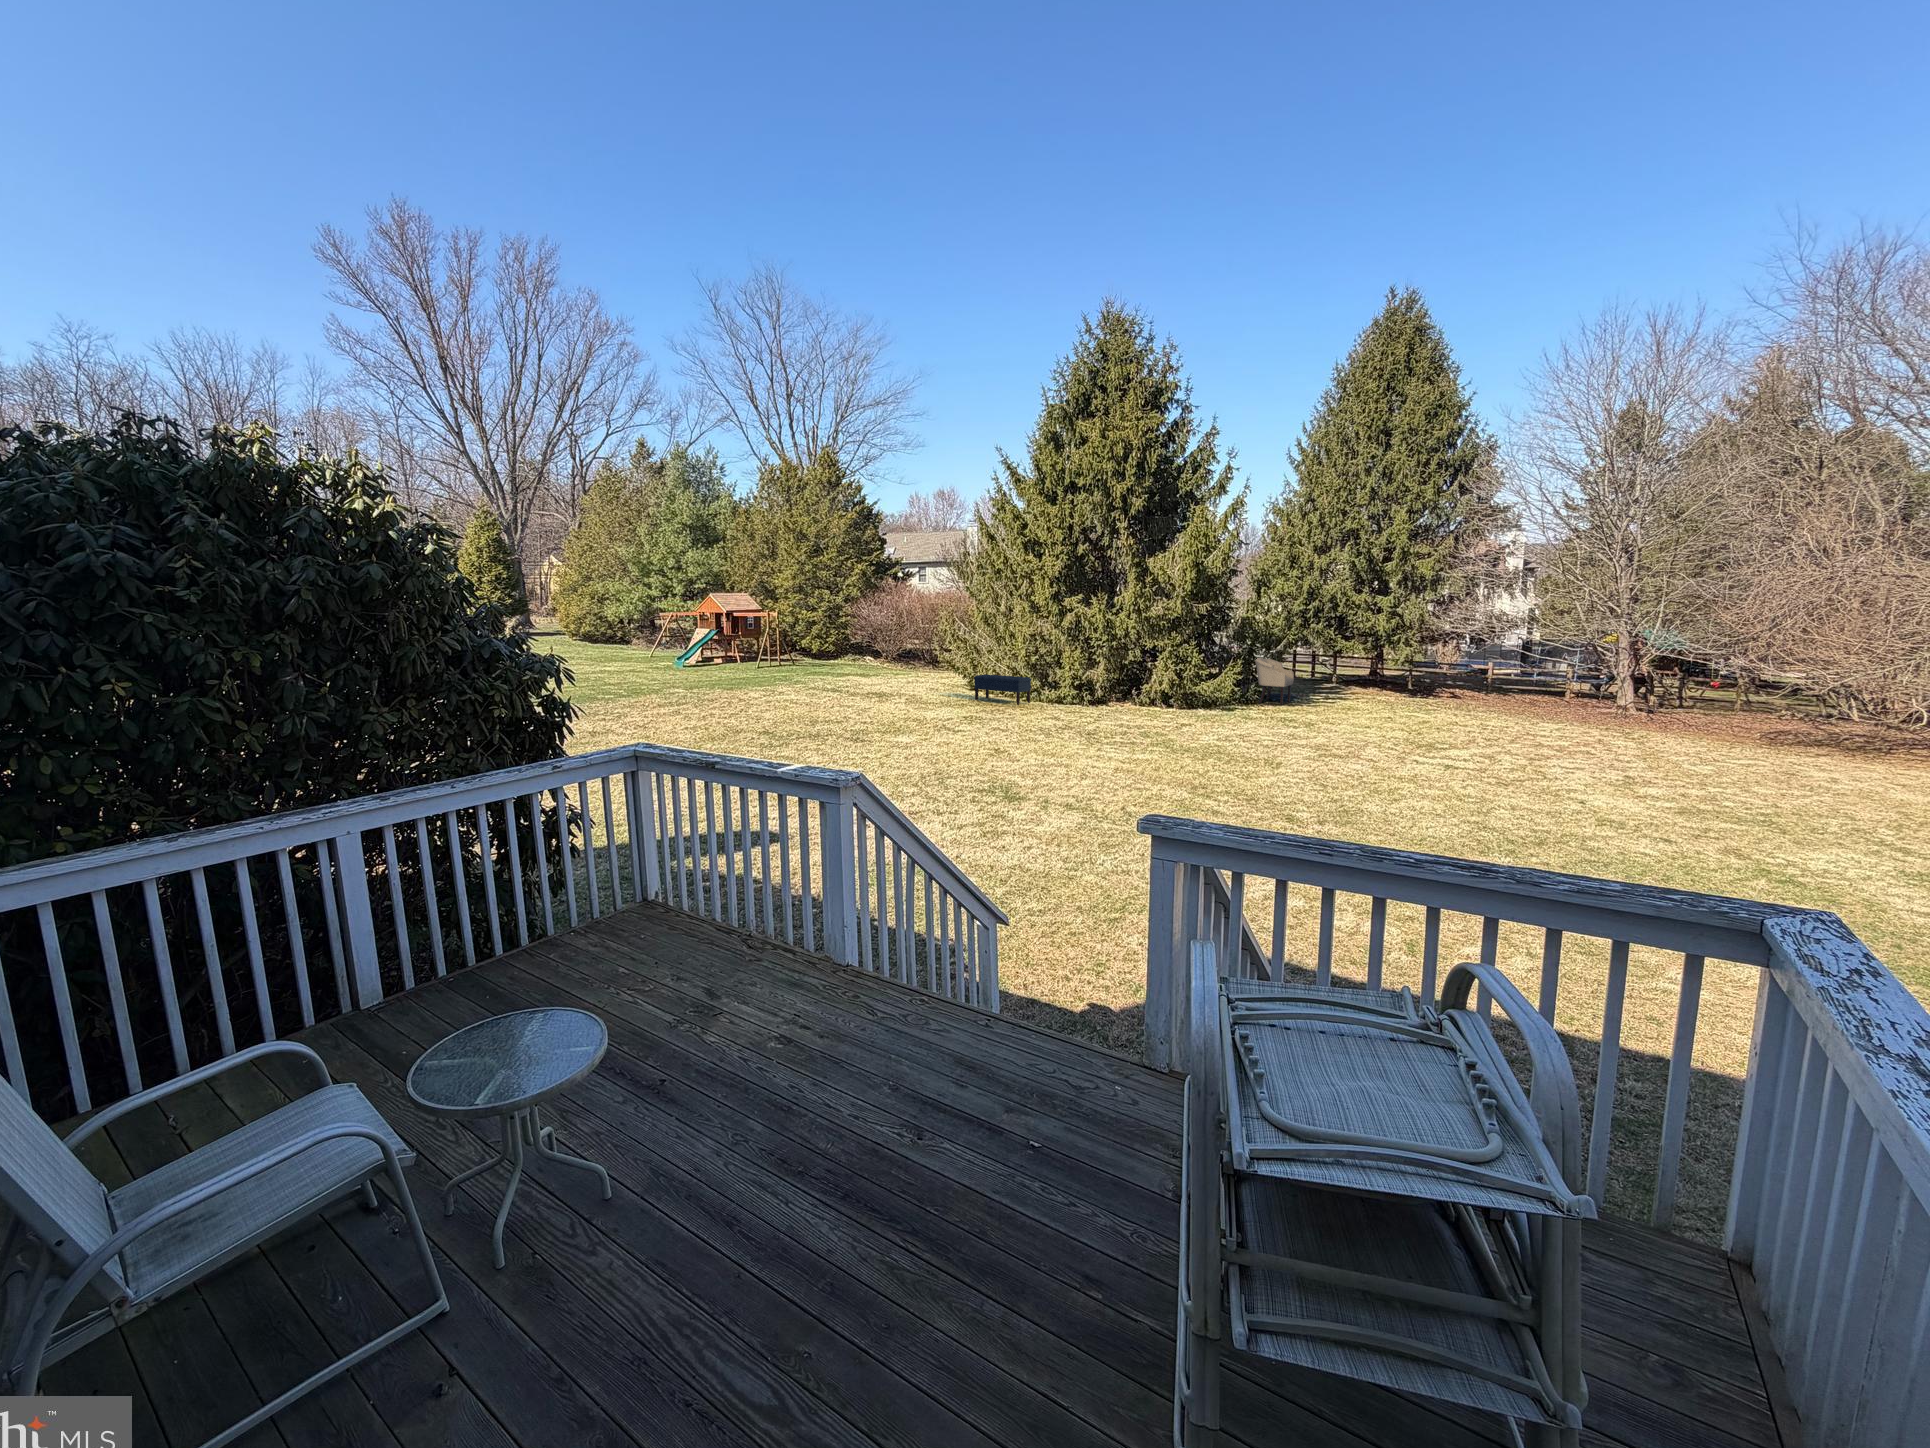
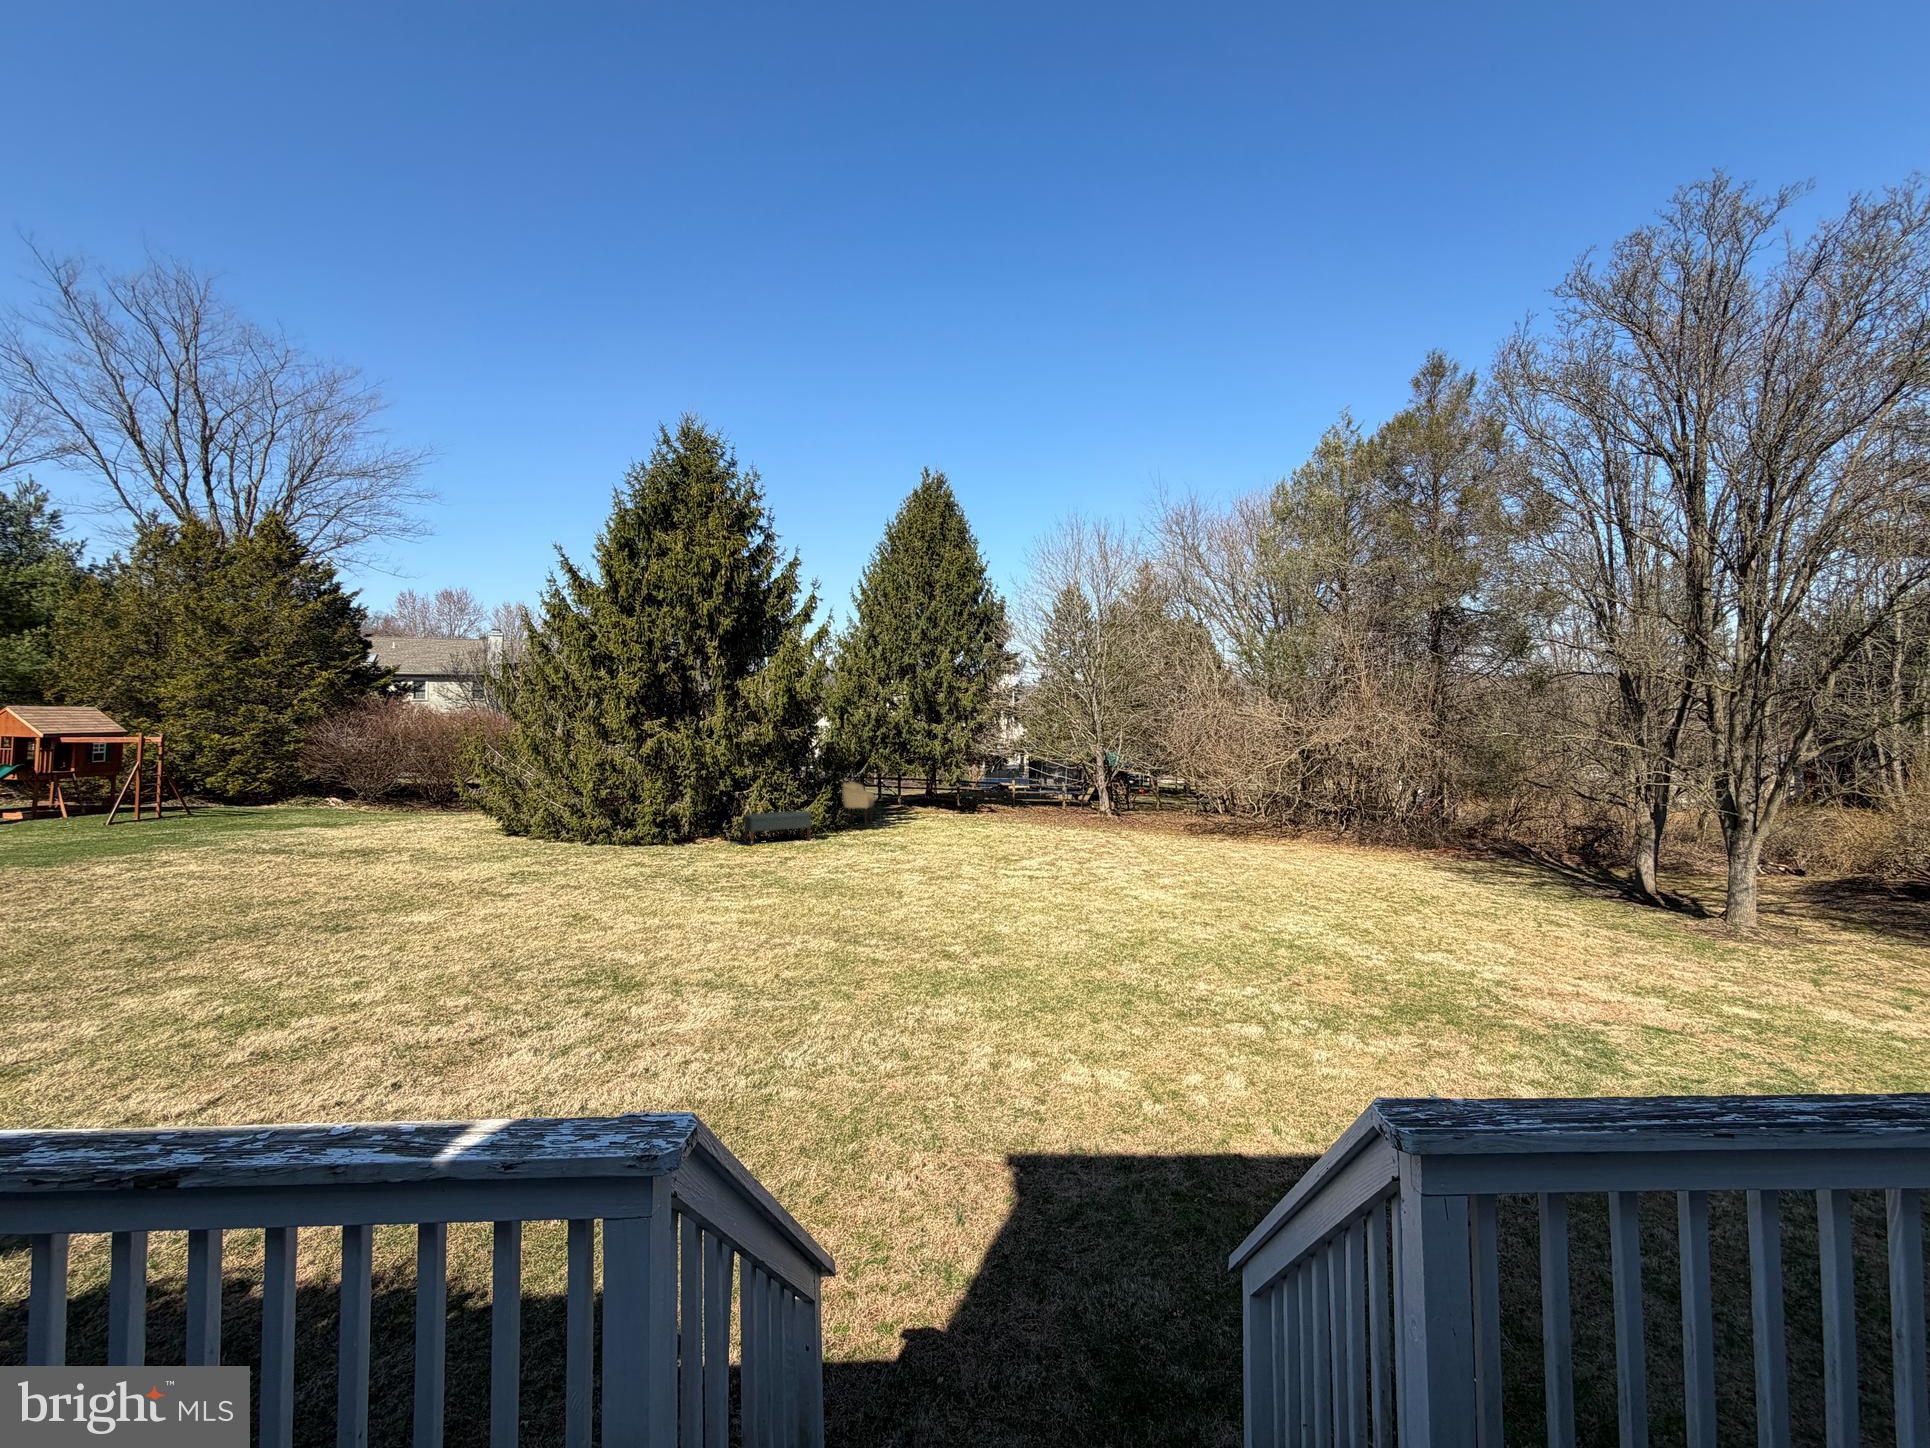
bench: present [974,674,1032,705] -> present [743,811,811,845]

